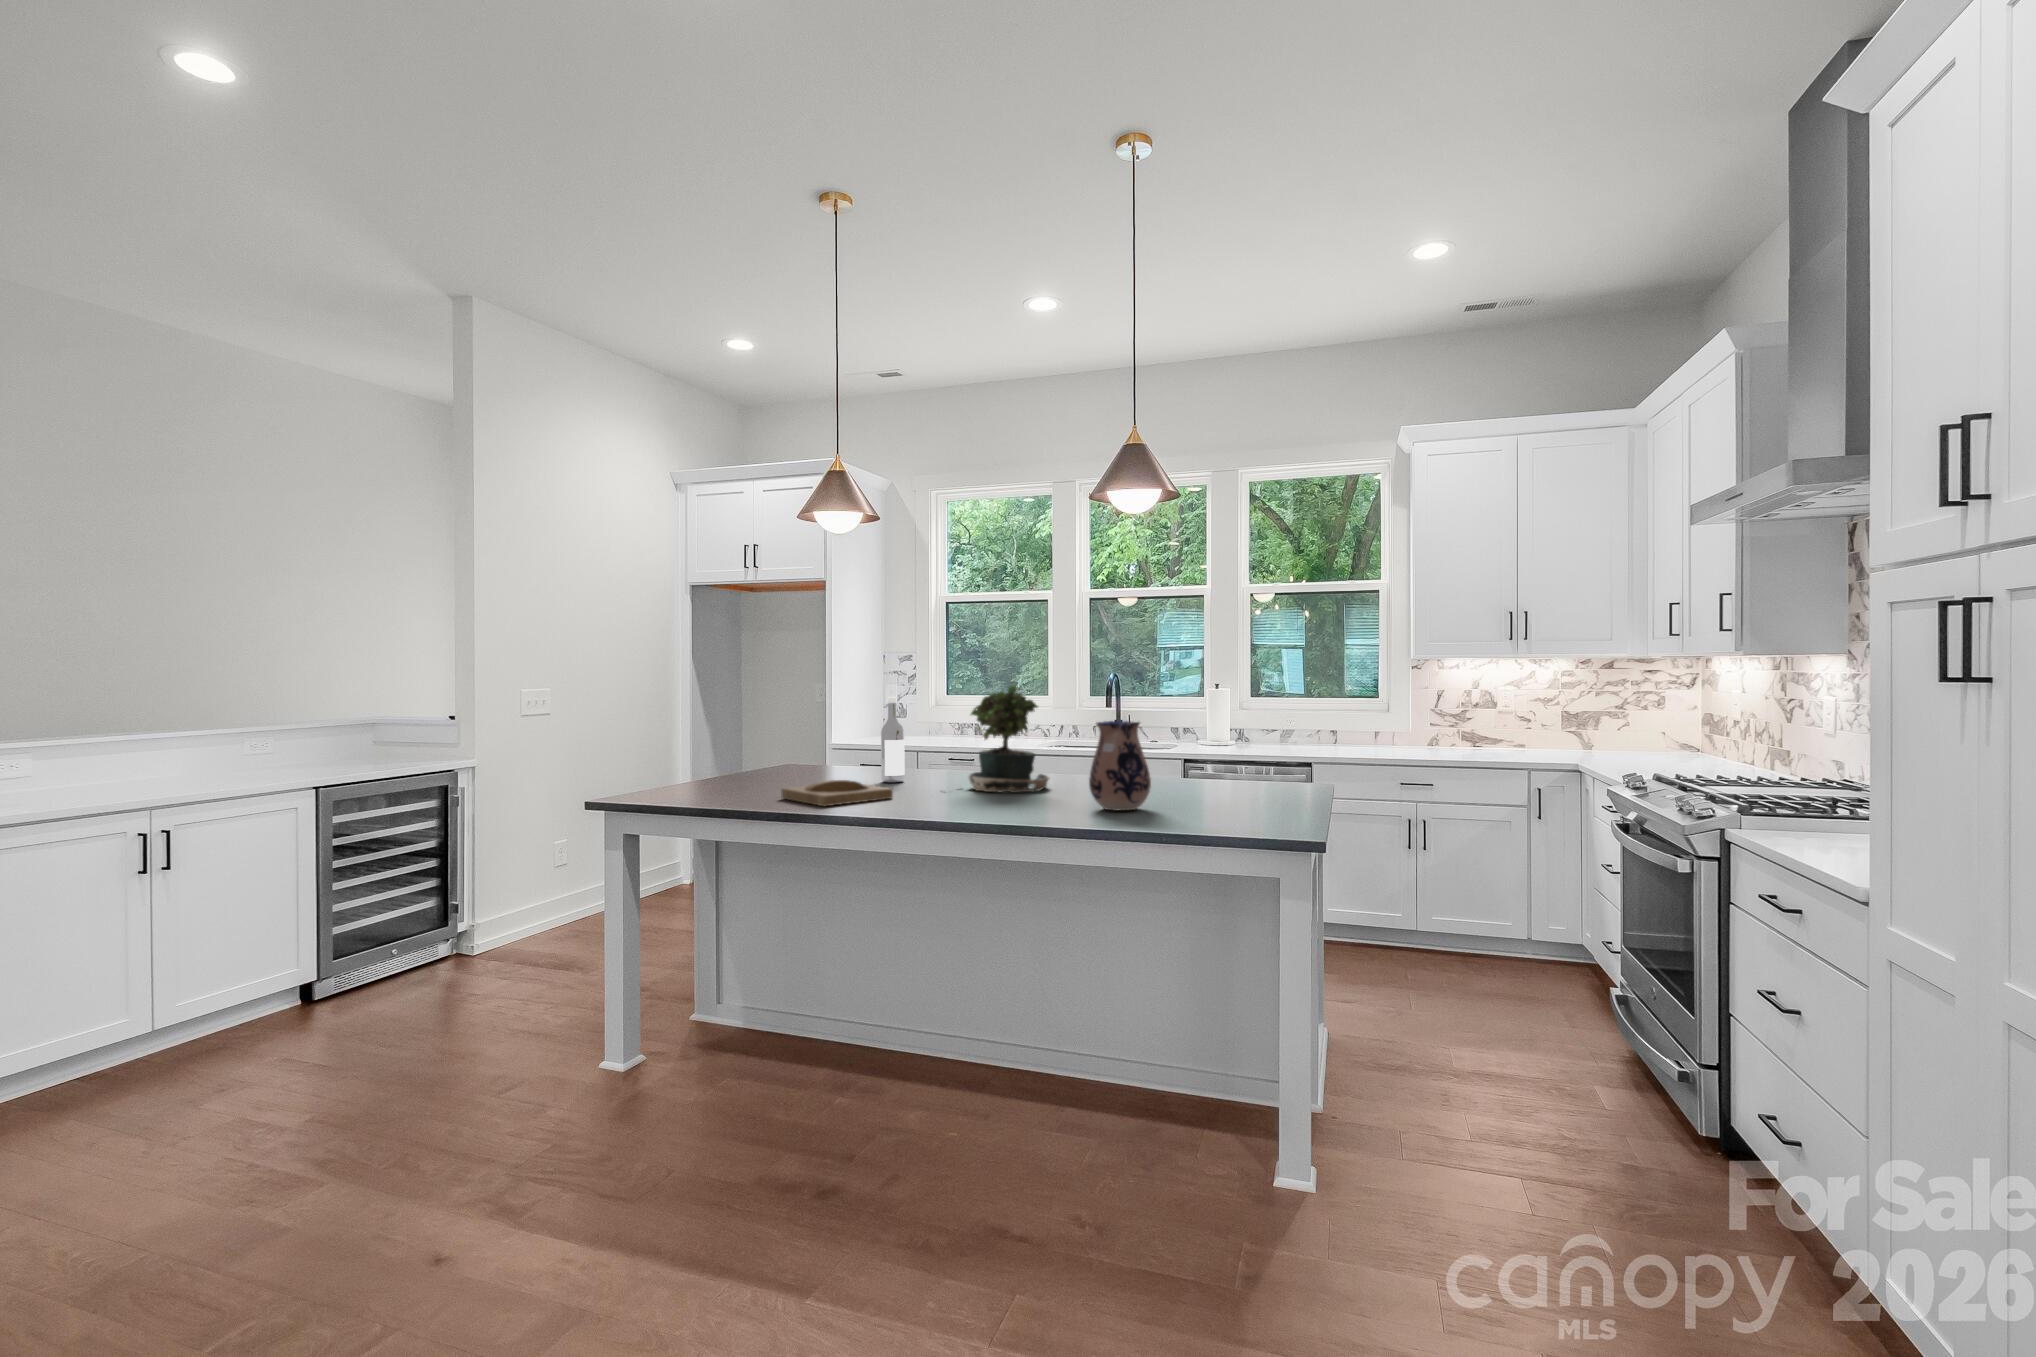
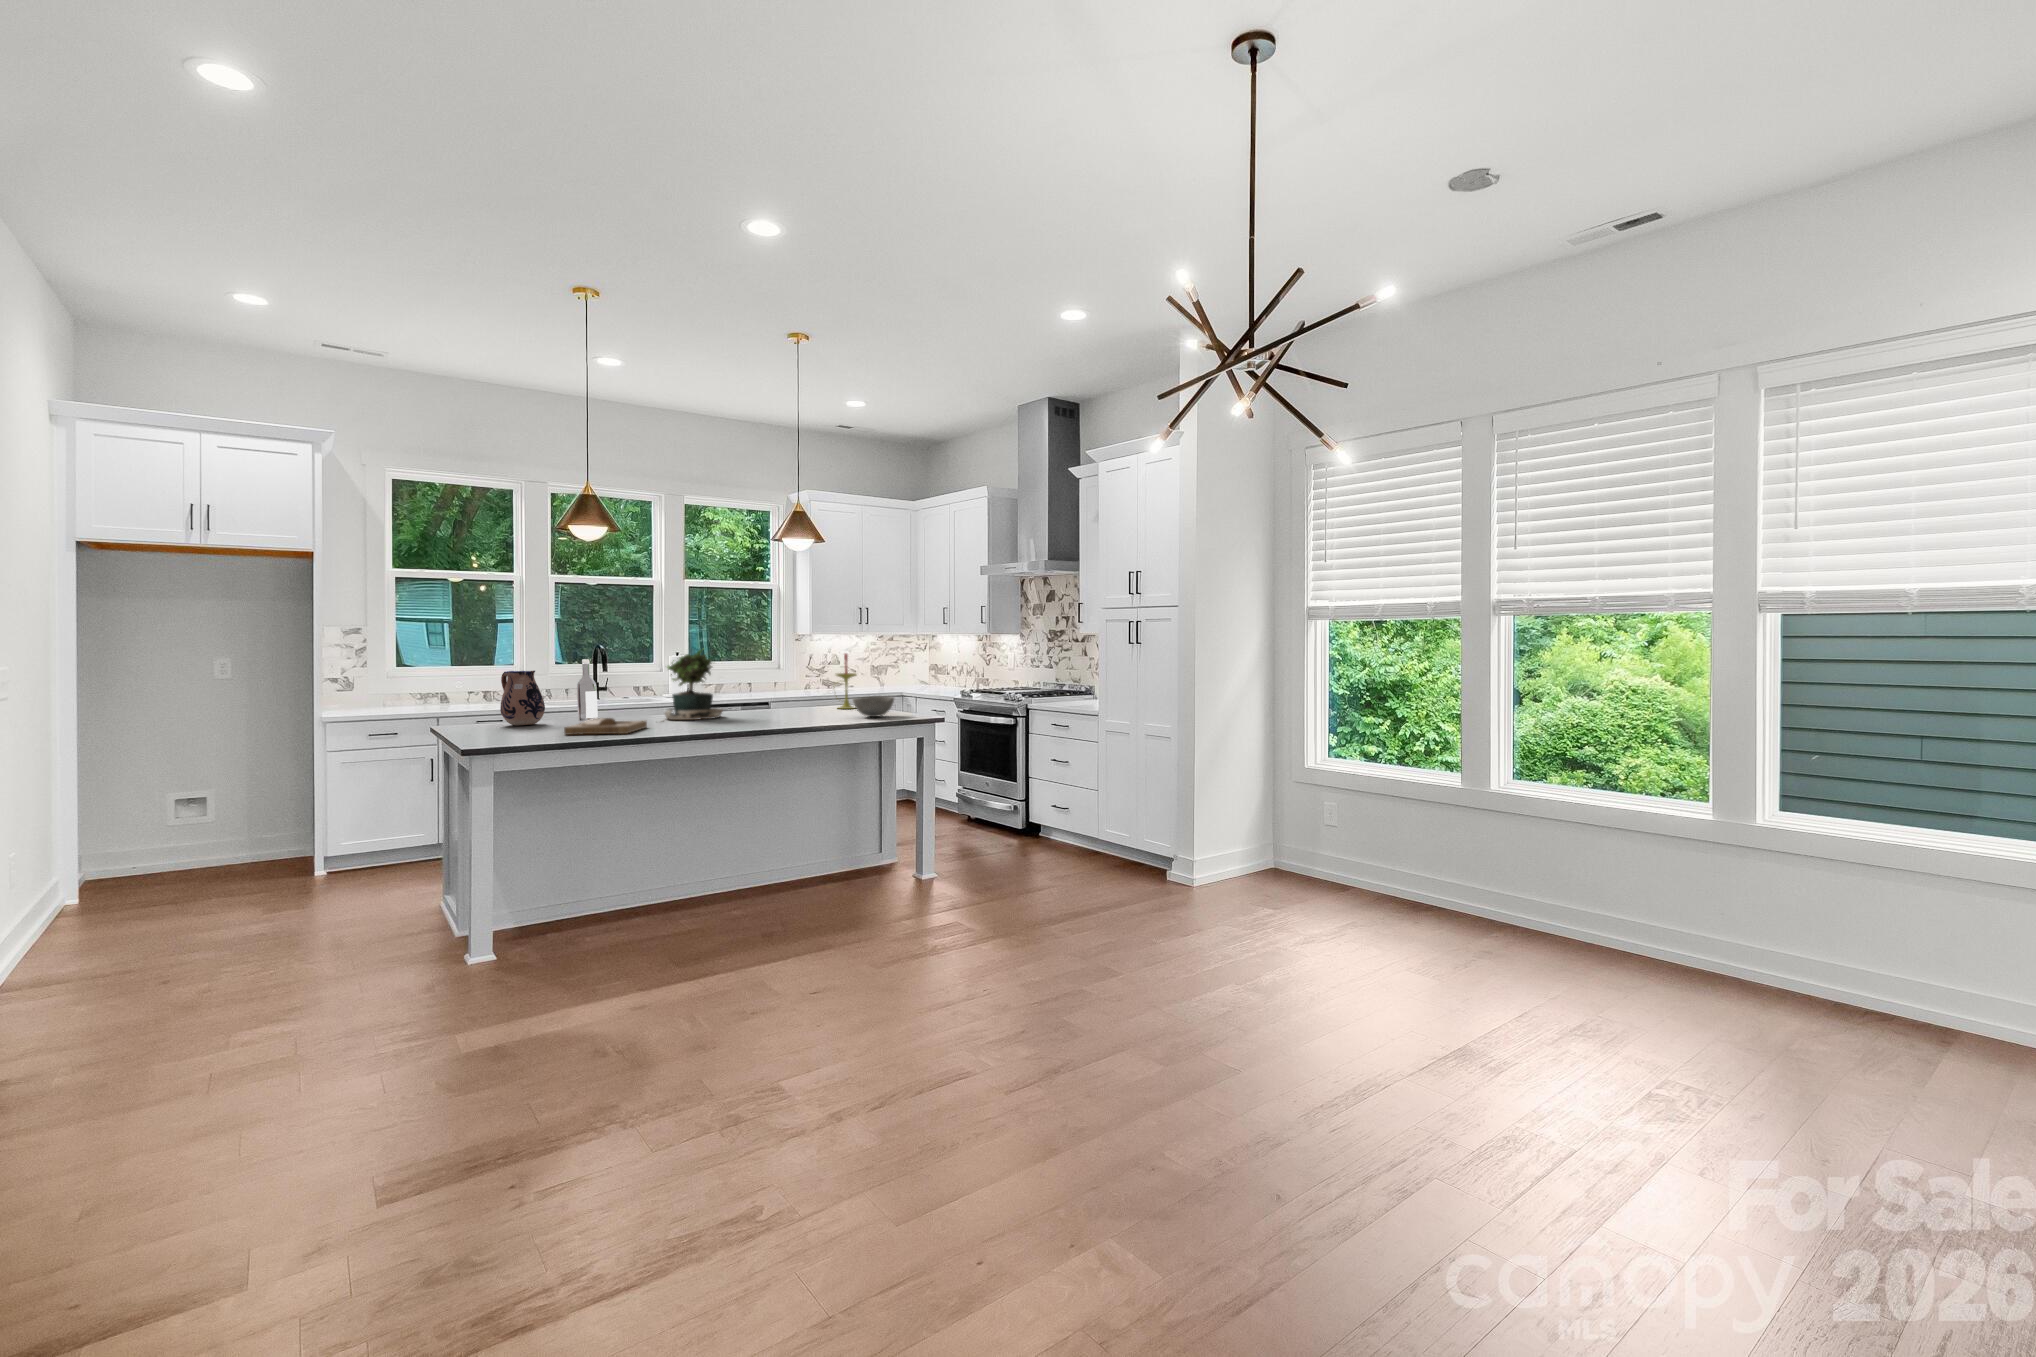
candle: none [1238,693,1289,797] -> present [836,654,856,709]
ceramic pitcher: present [1089,721,1151,810] -> present [500,671,545,725]
bowl: none [1174,781,1255,823] -> present [853,696,894,717]

